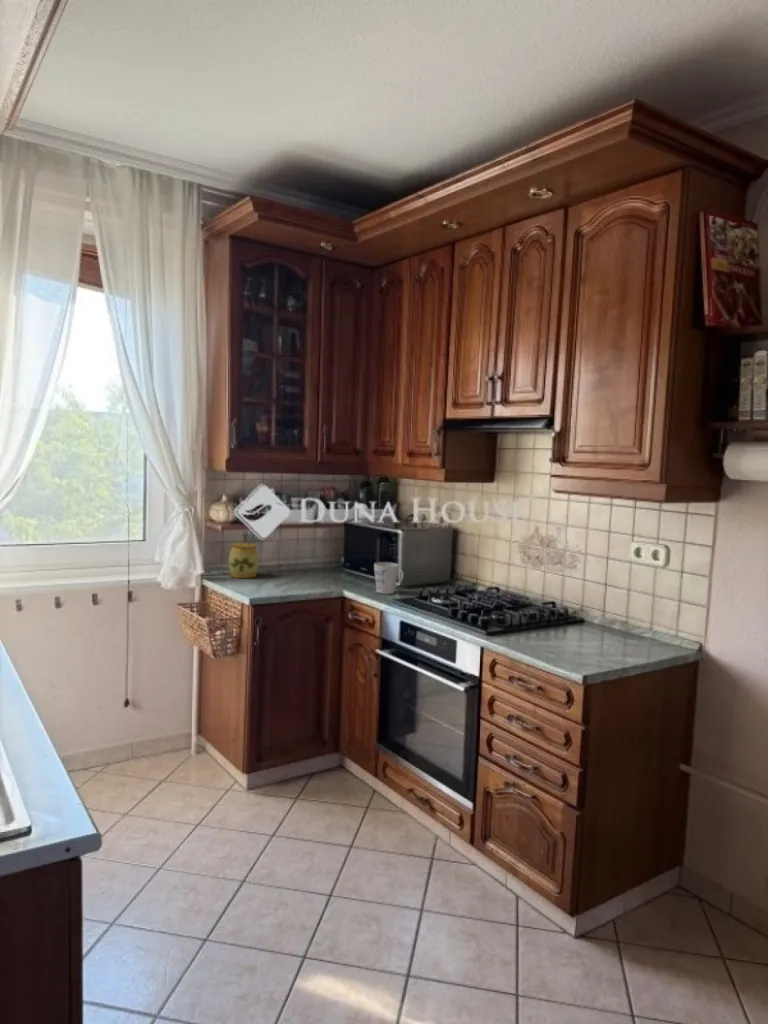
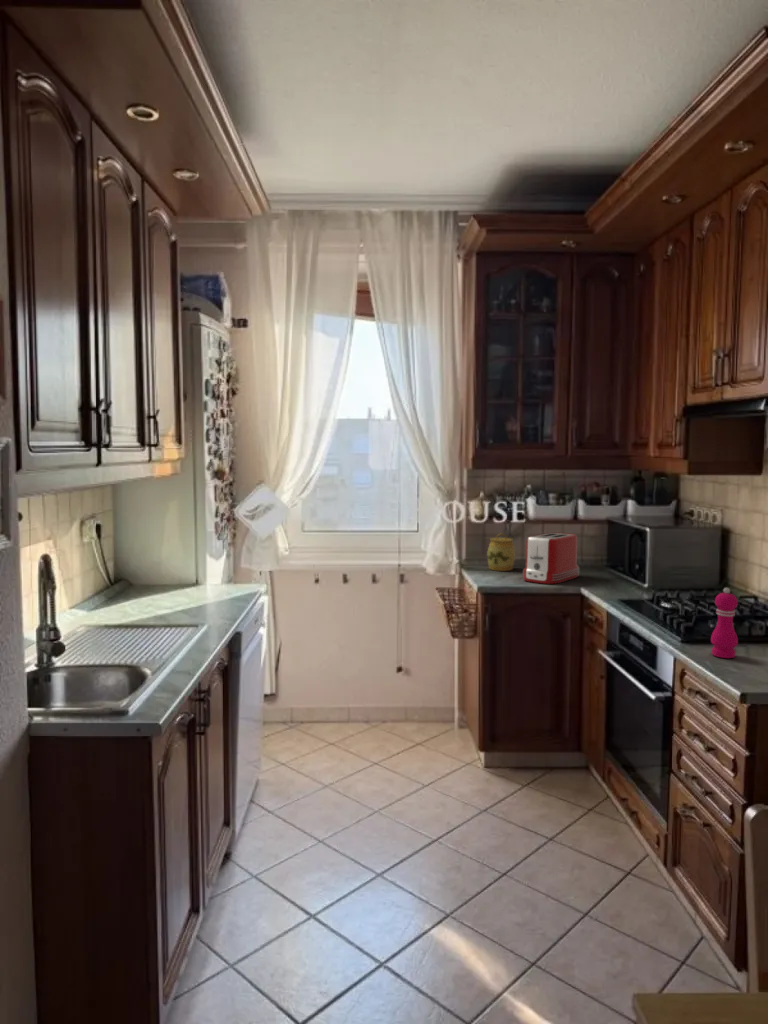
toaster: none [281,536,329,589] -> present [523,532,579,584]
mug: present [374,562,404,594] -> none [609,561,638,594]
pepper mill: none [525,586,548,648] -> present [711,588,738,658]

